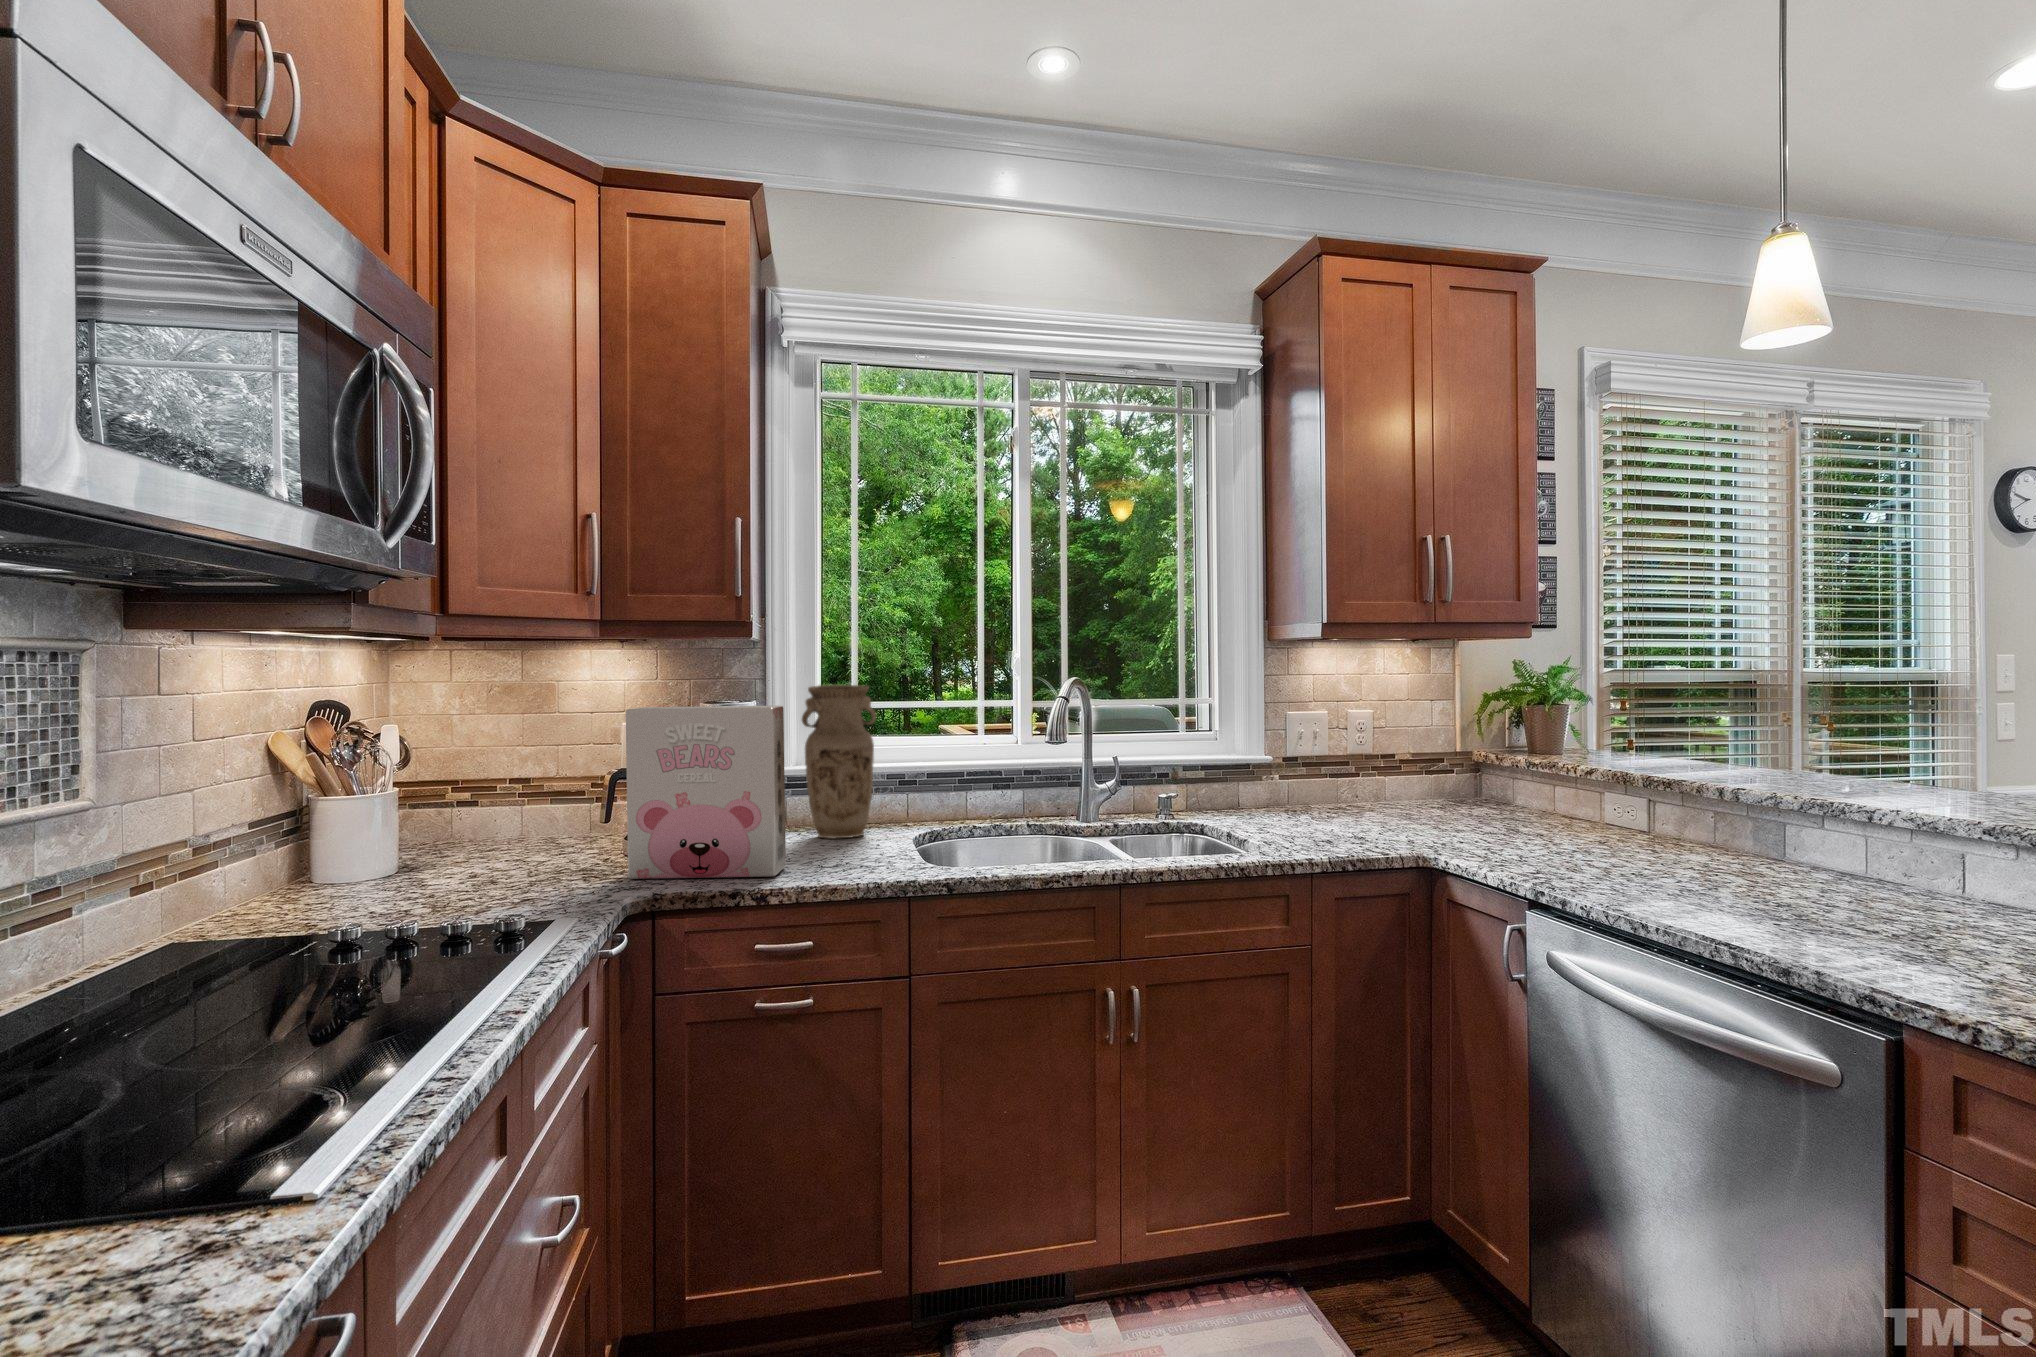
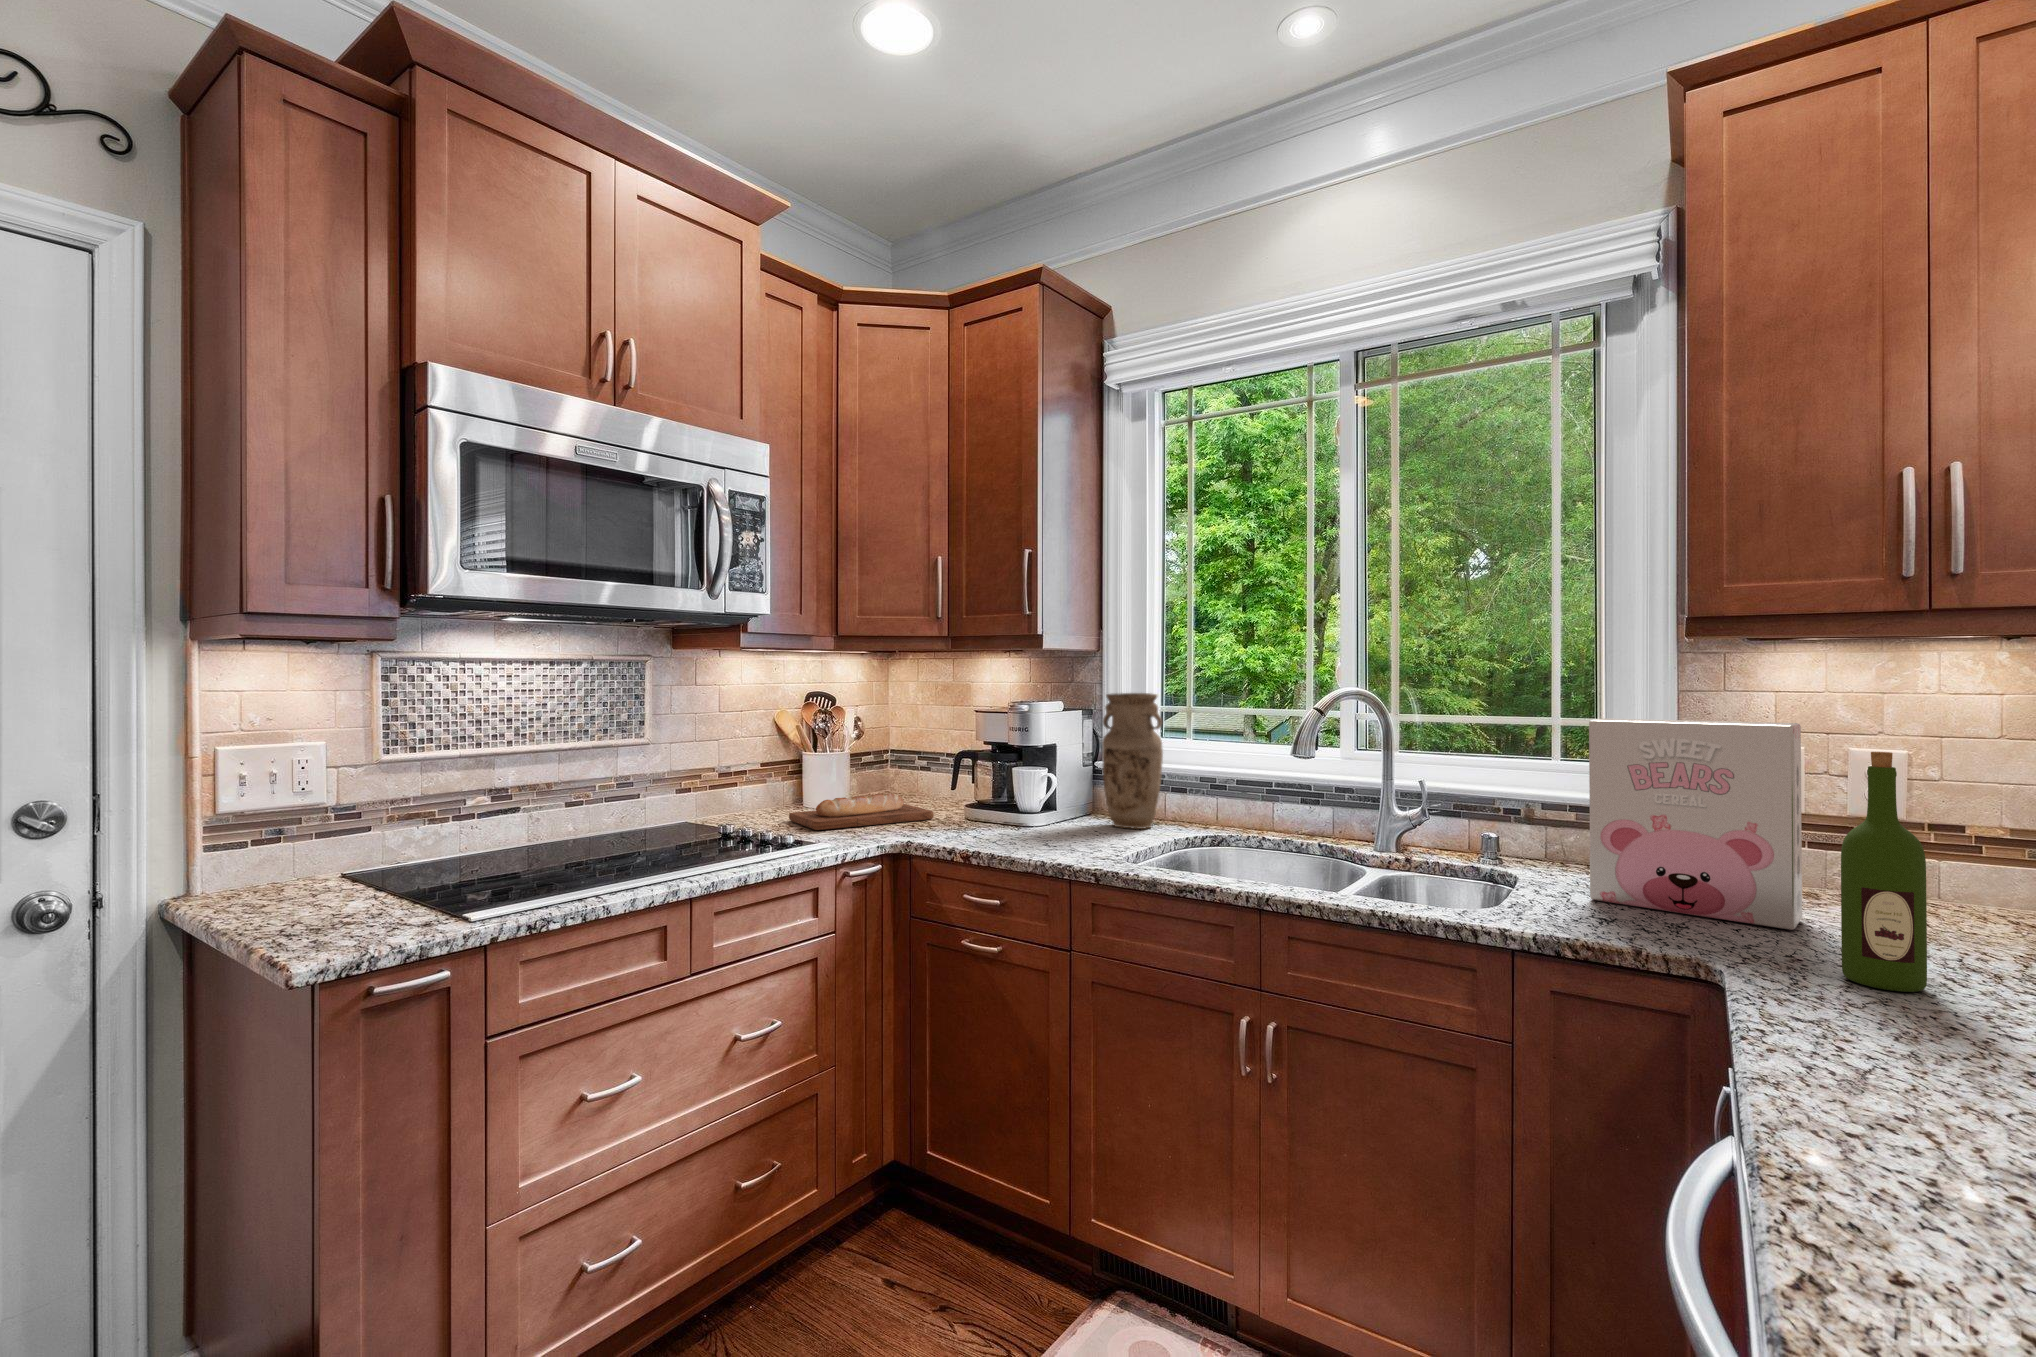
cereal box: present [626,705,786,879] -> present [1589,718,1802,930]
wine bottle: none [1478,708,1519,852] -> present [1841,752,1927,992]
bread loaf: none [374,838,591,903] -> present [789,794,934,830]

